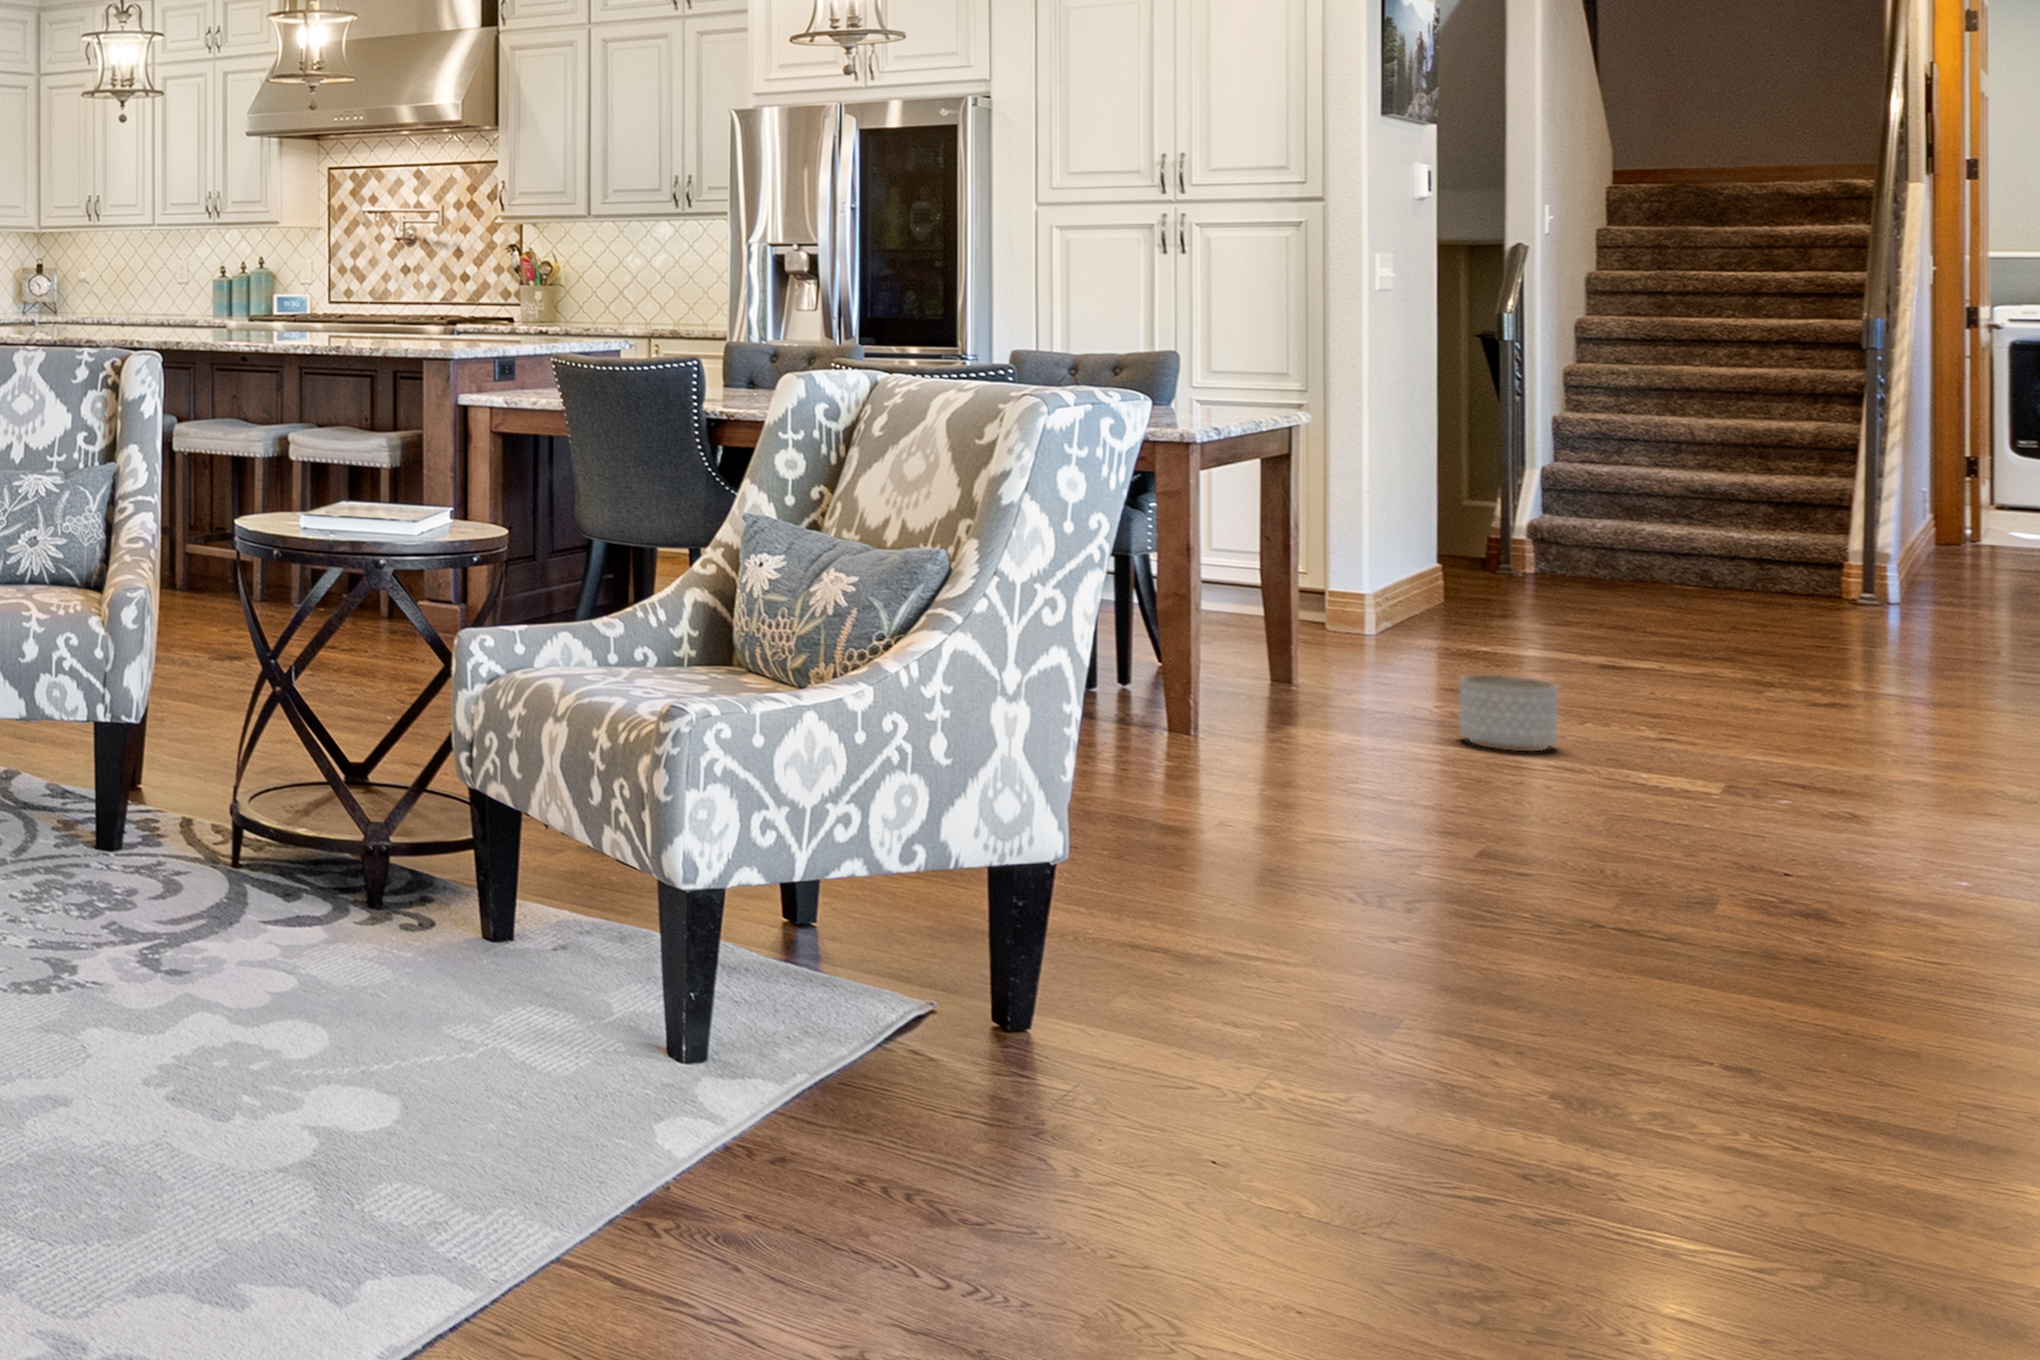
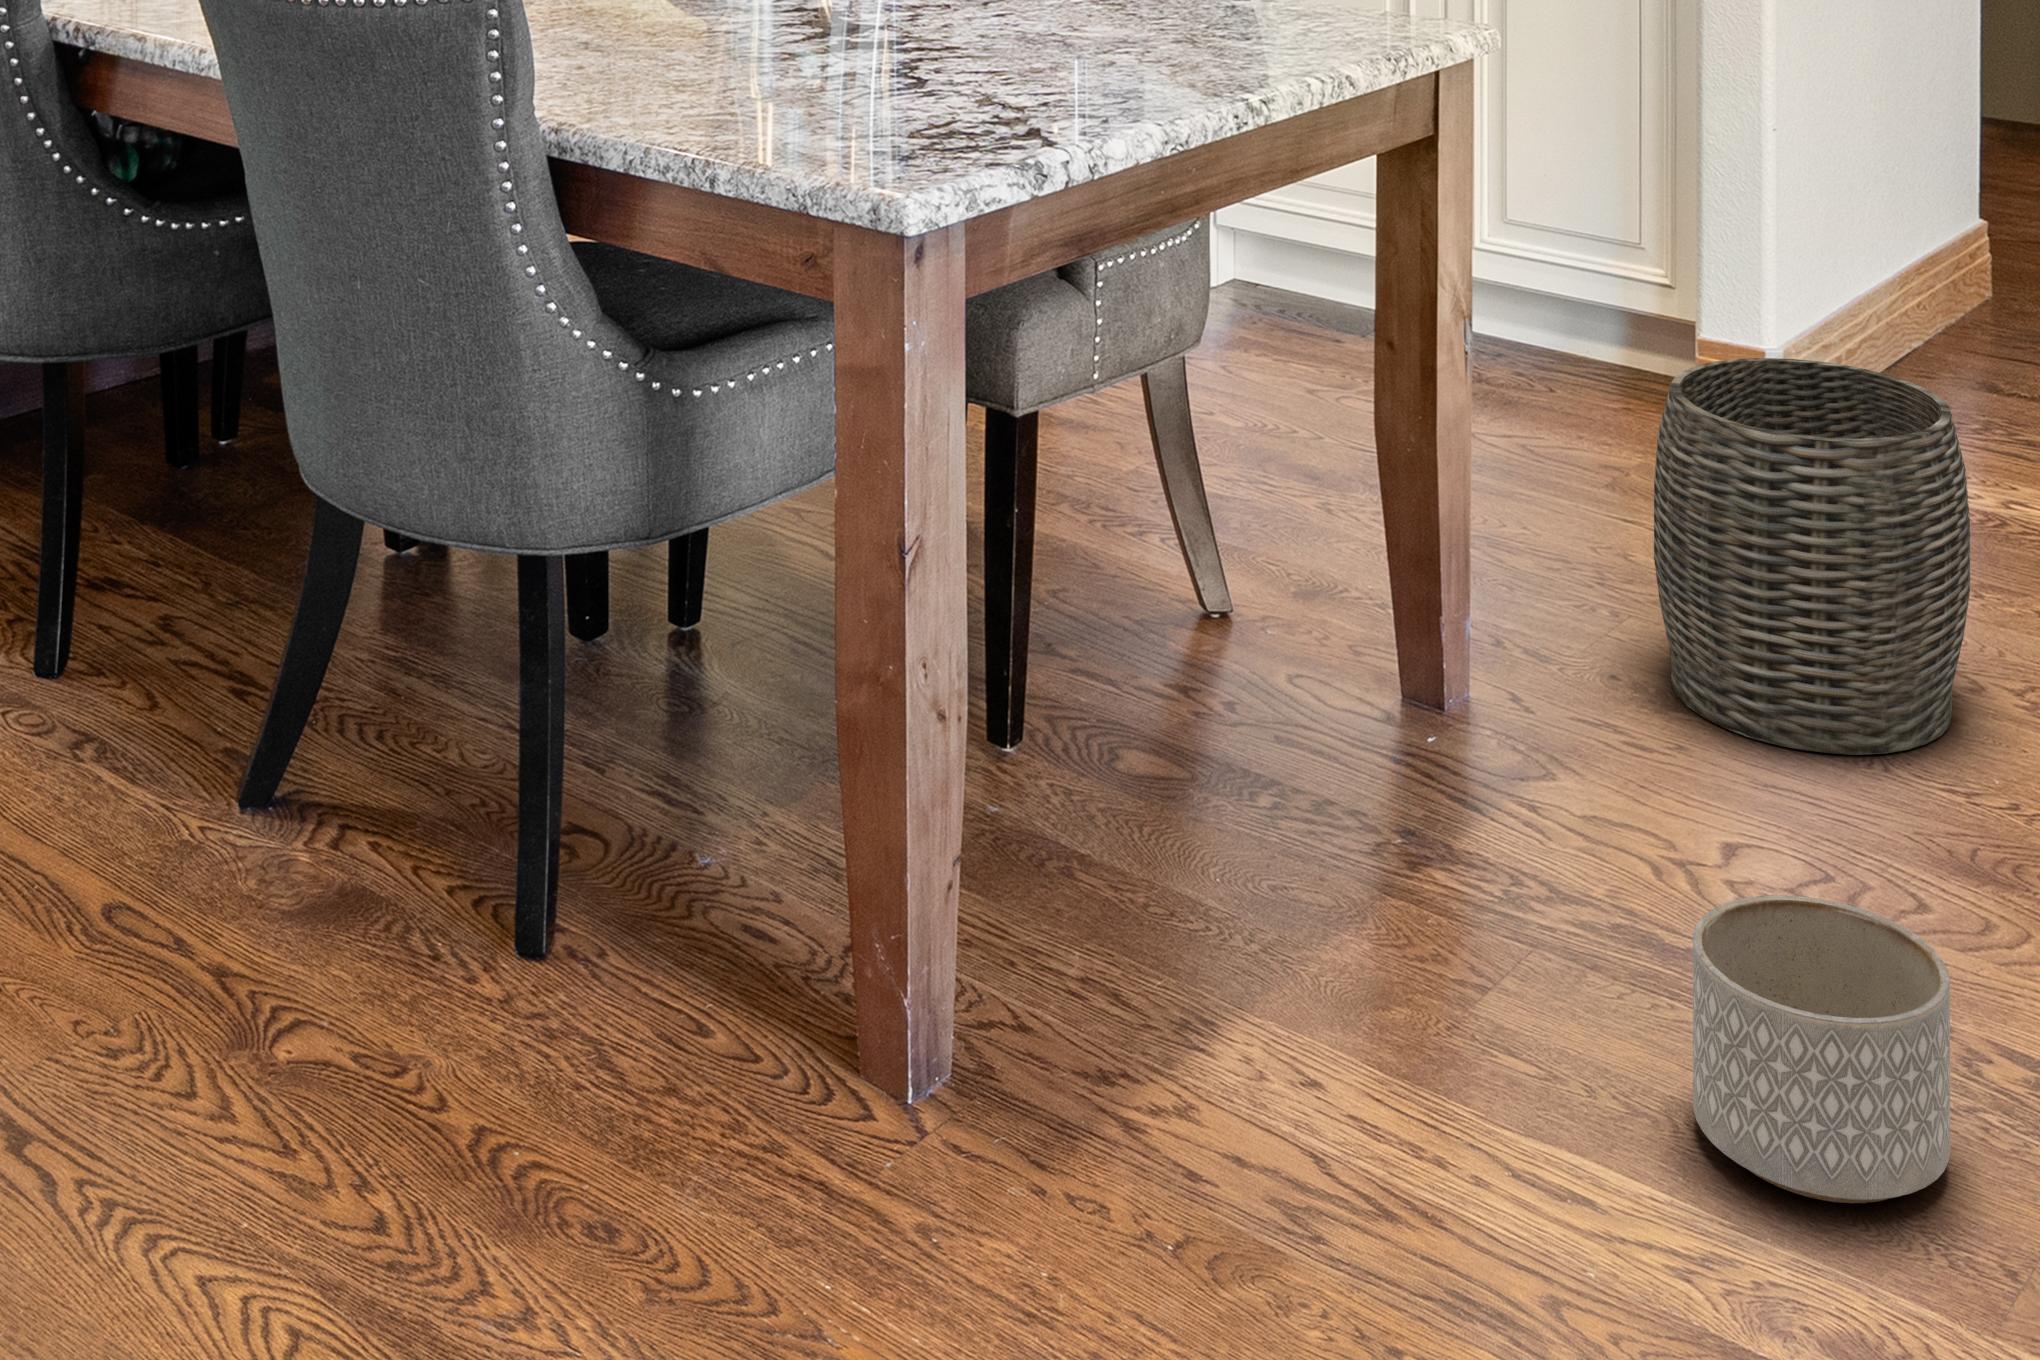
woven basket: none [1366,556,1510,693] -> present [1654,358,1970,755]

